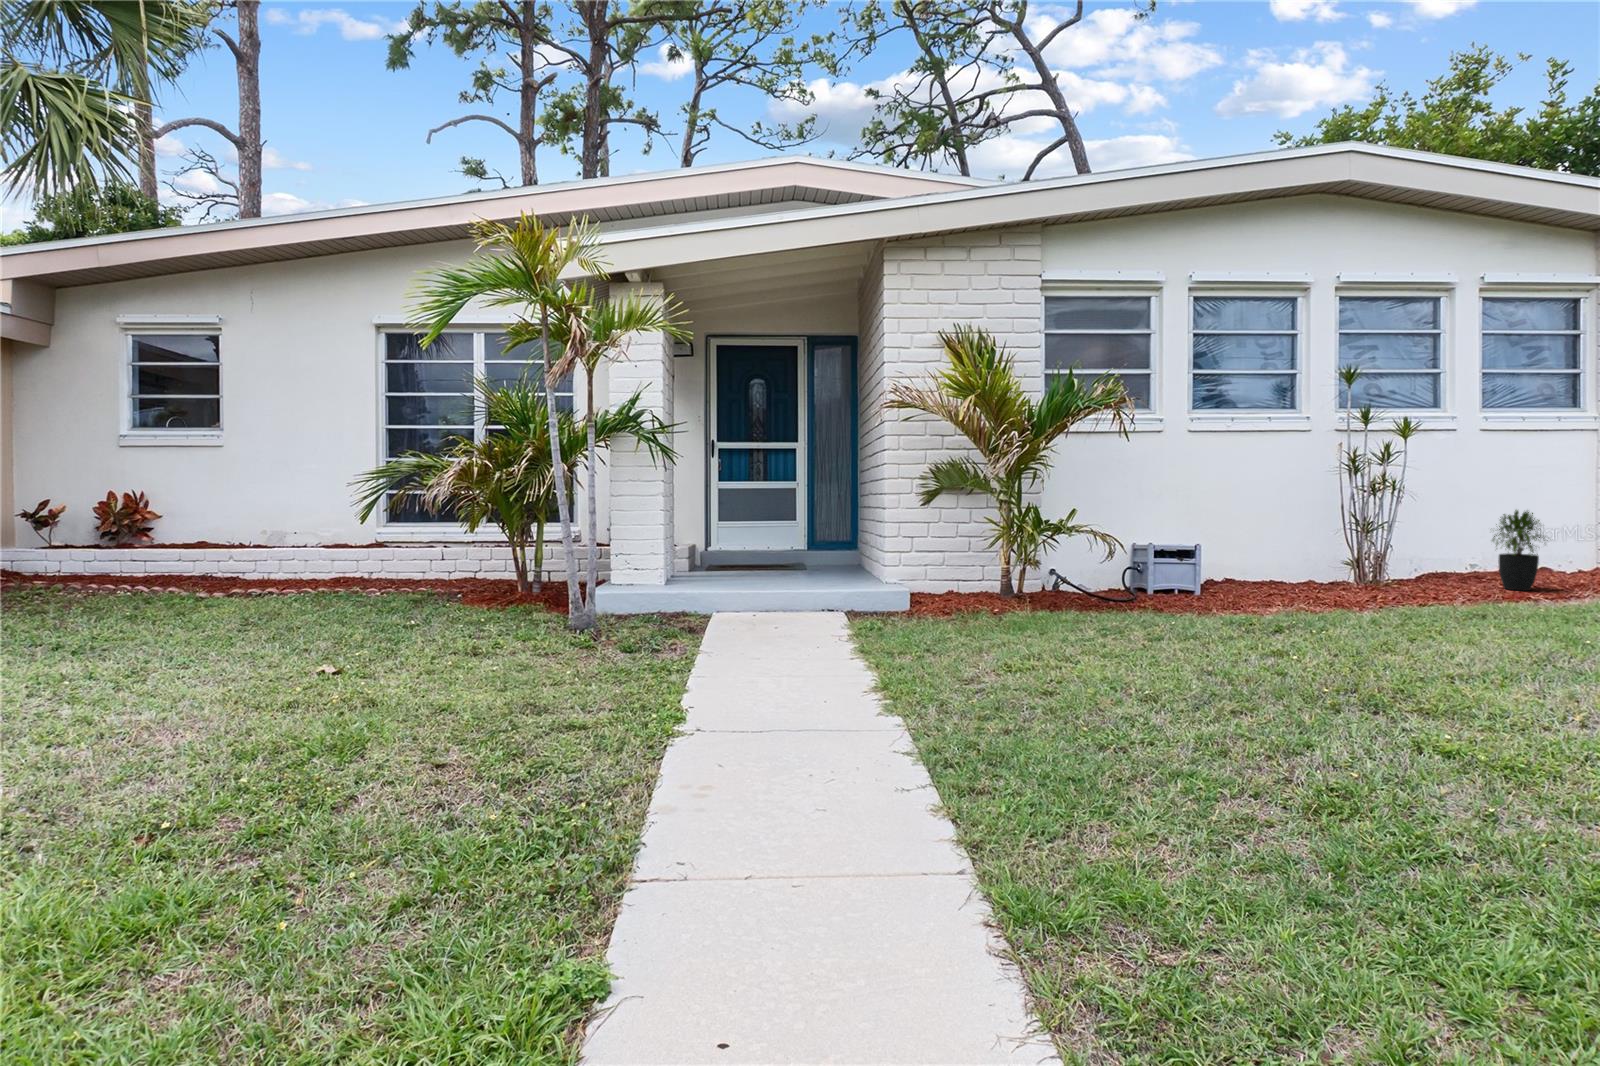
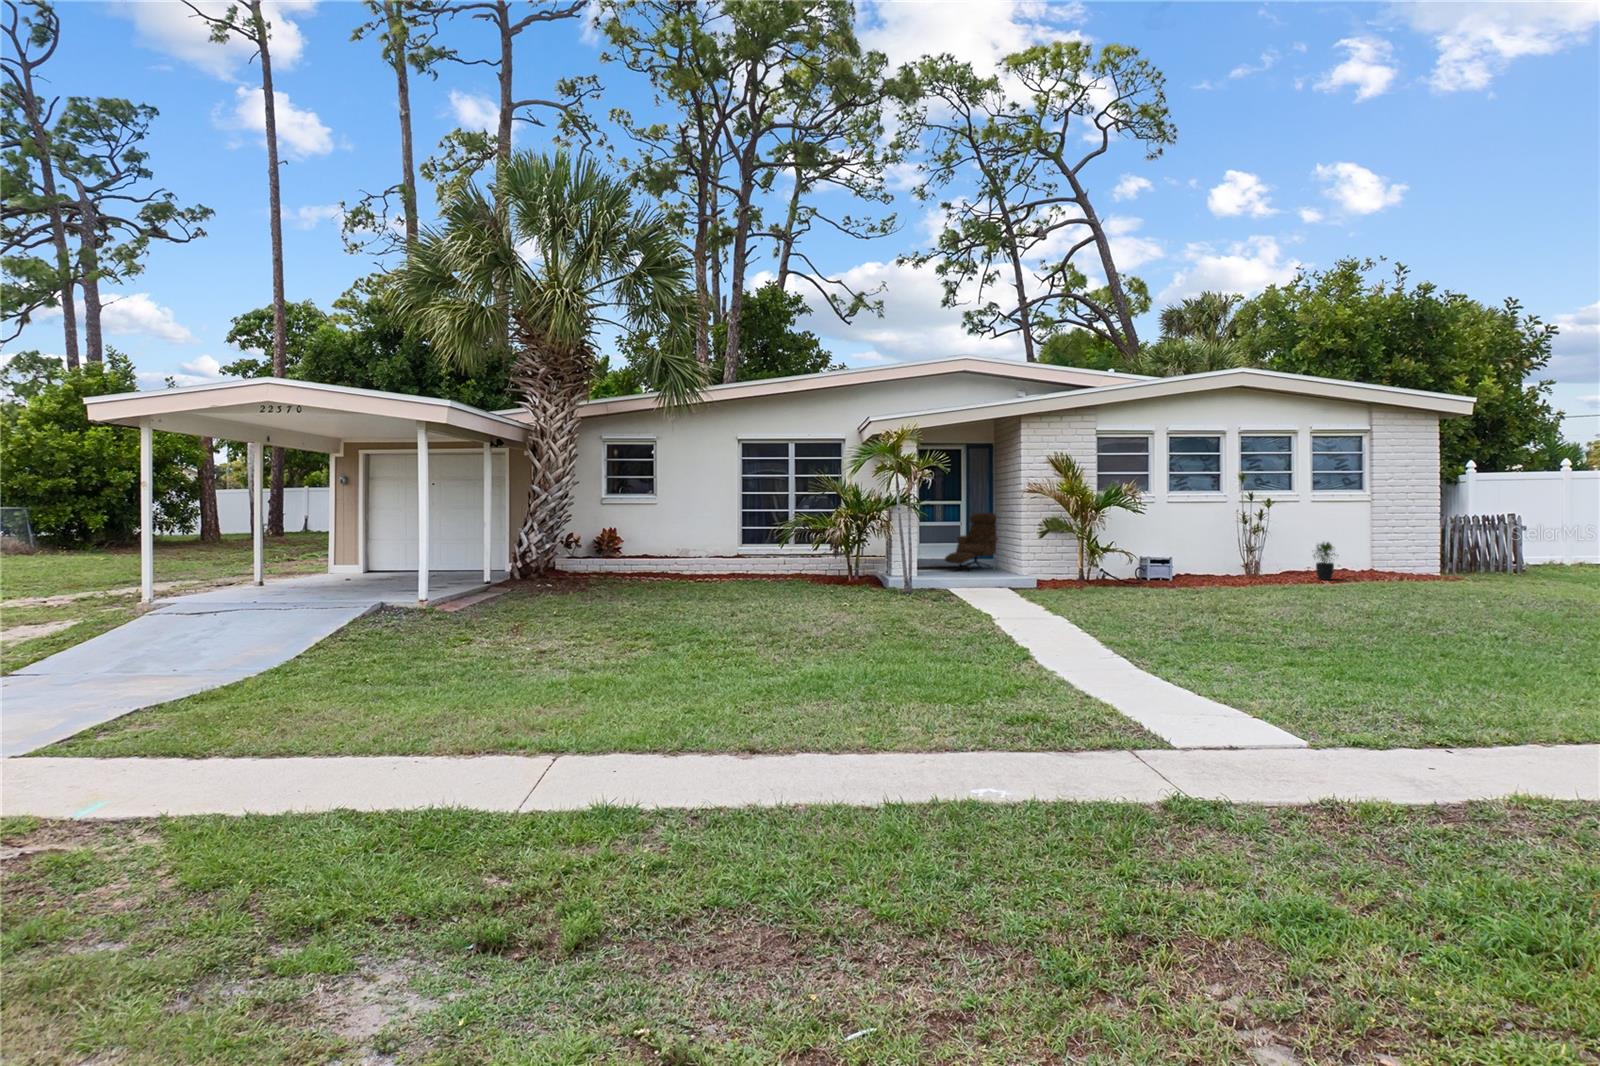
lounge chair: none [775,461,885,571] -> present [945,513,998,569]

